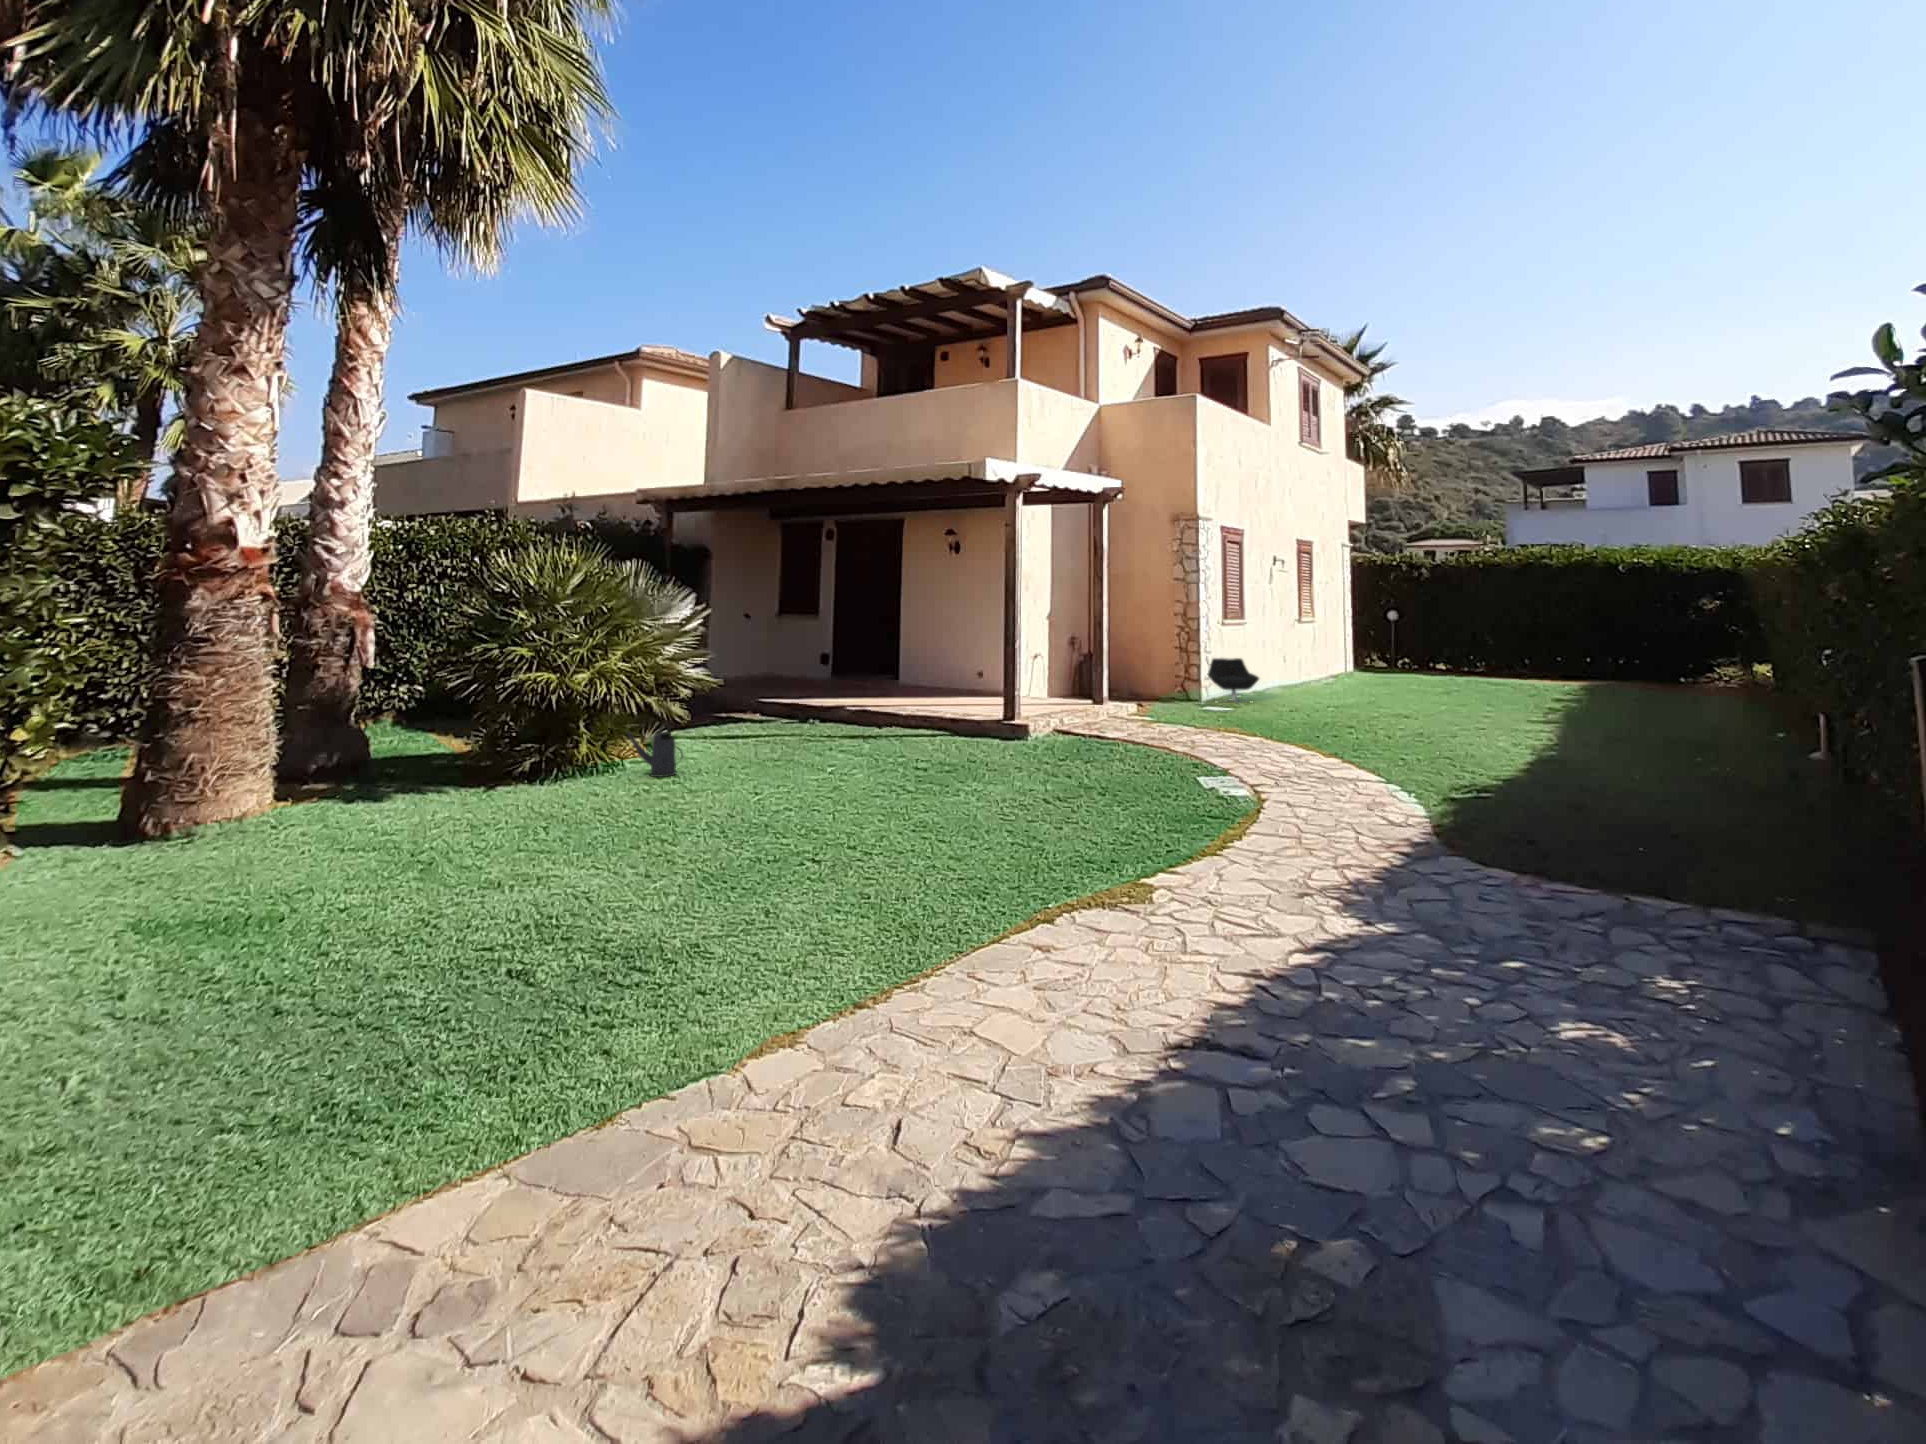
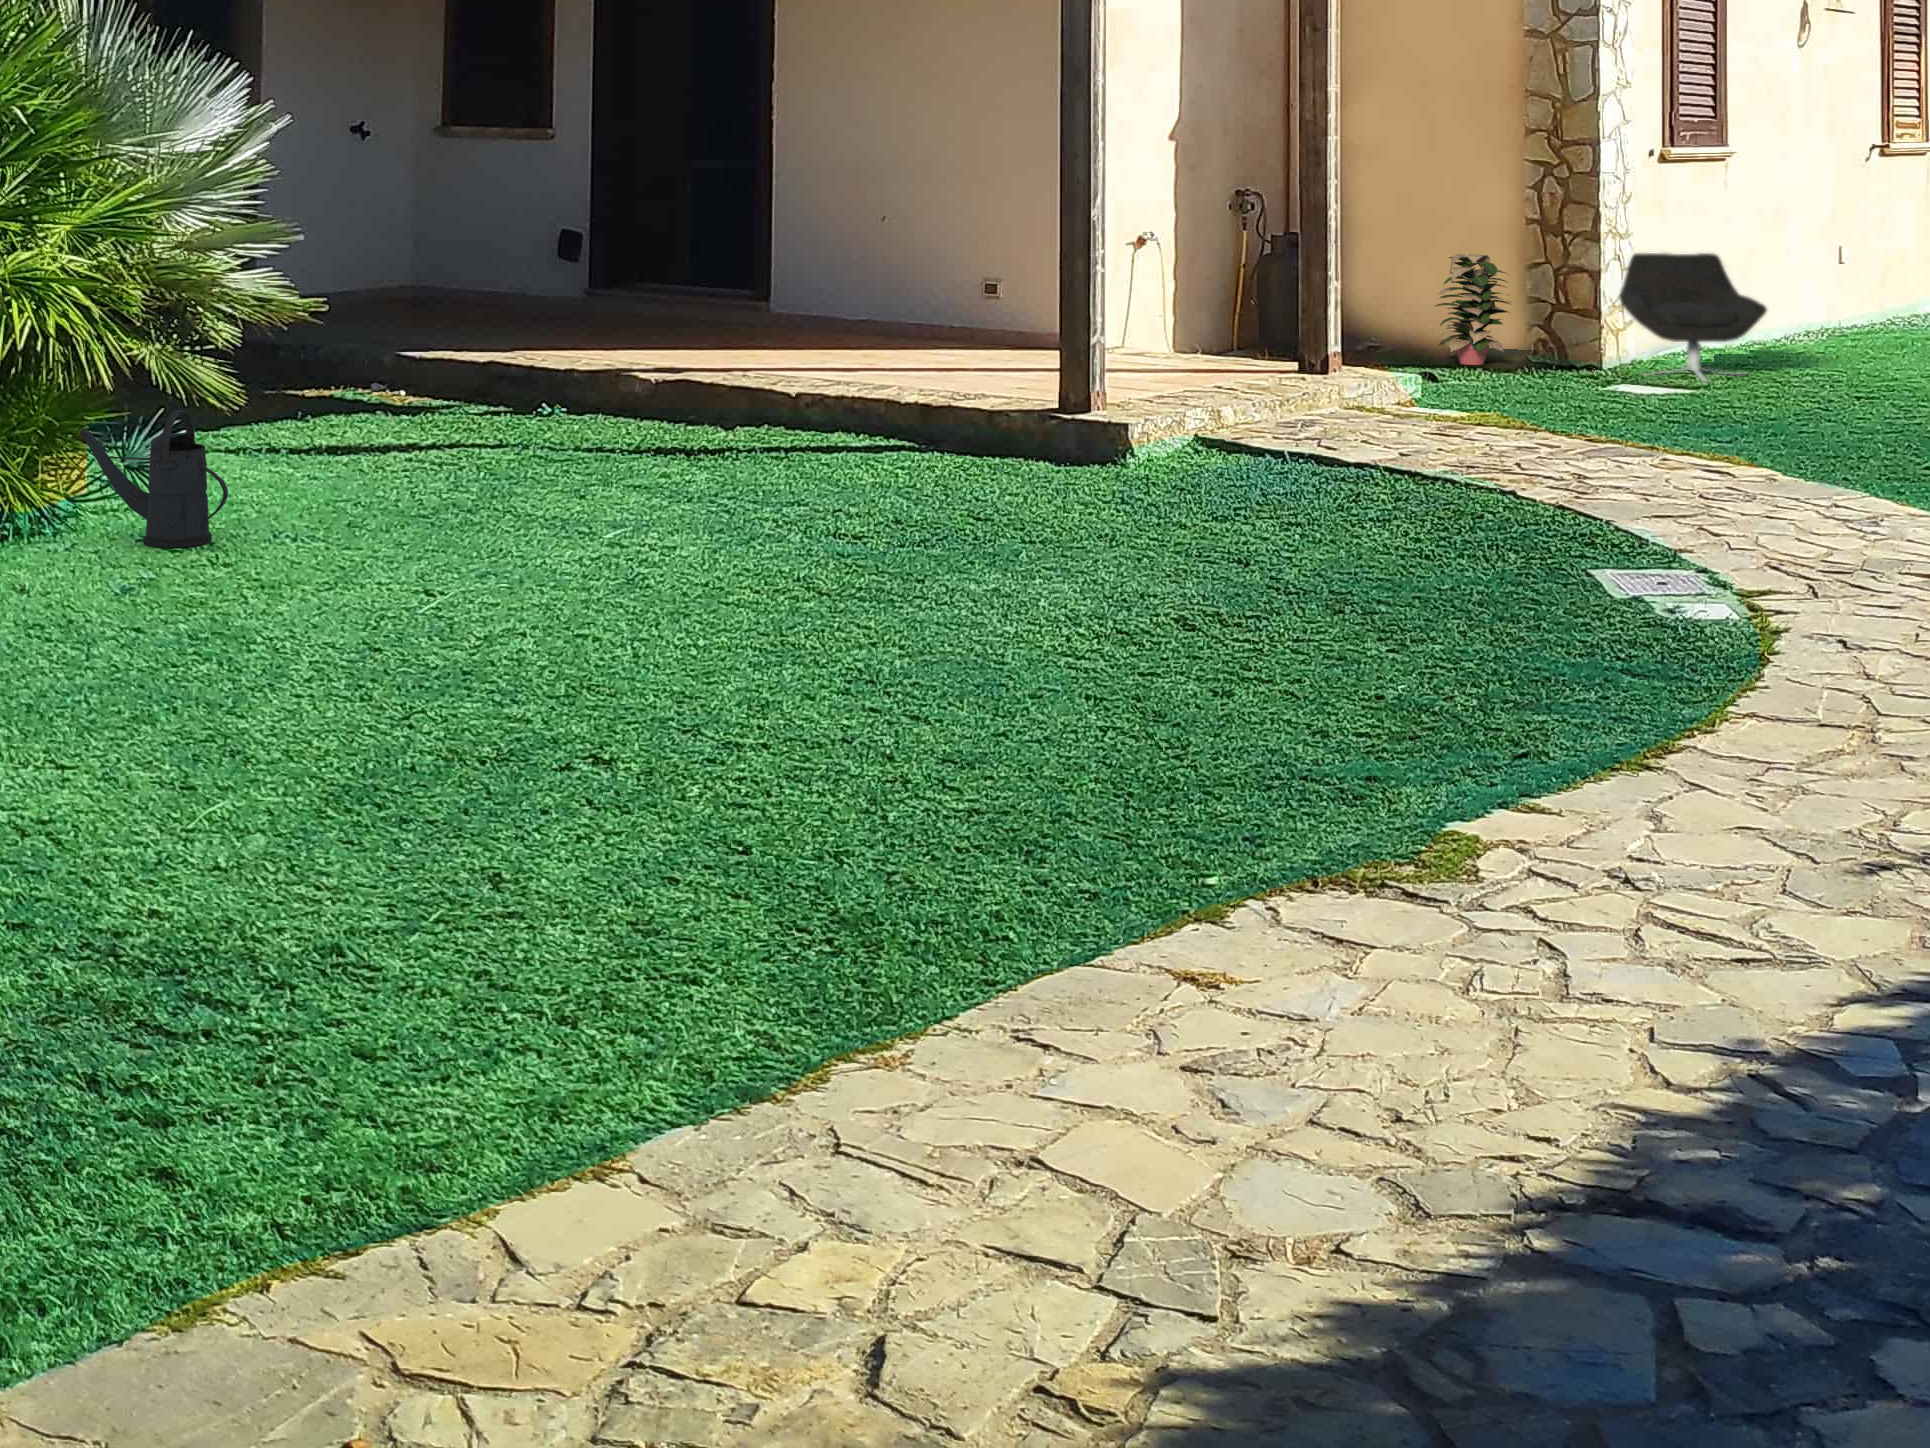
decorative plant: none [1142,659,1171,699] -> present [1435,254,1511,365]

